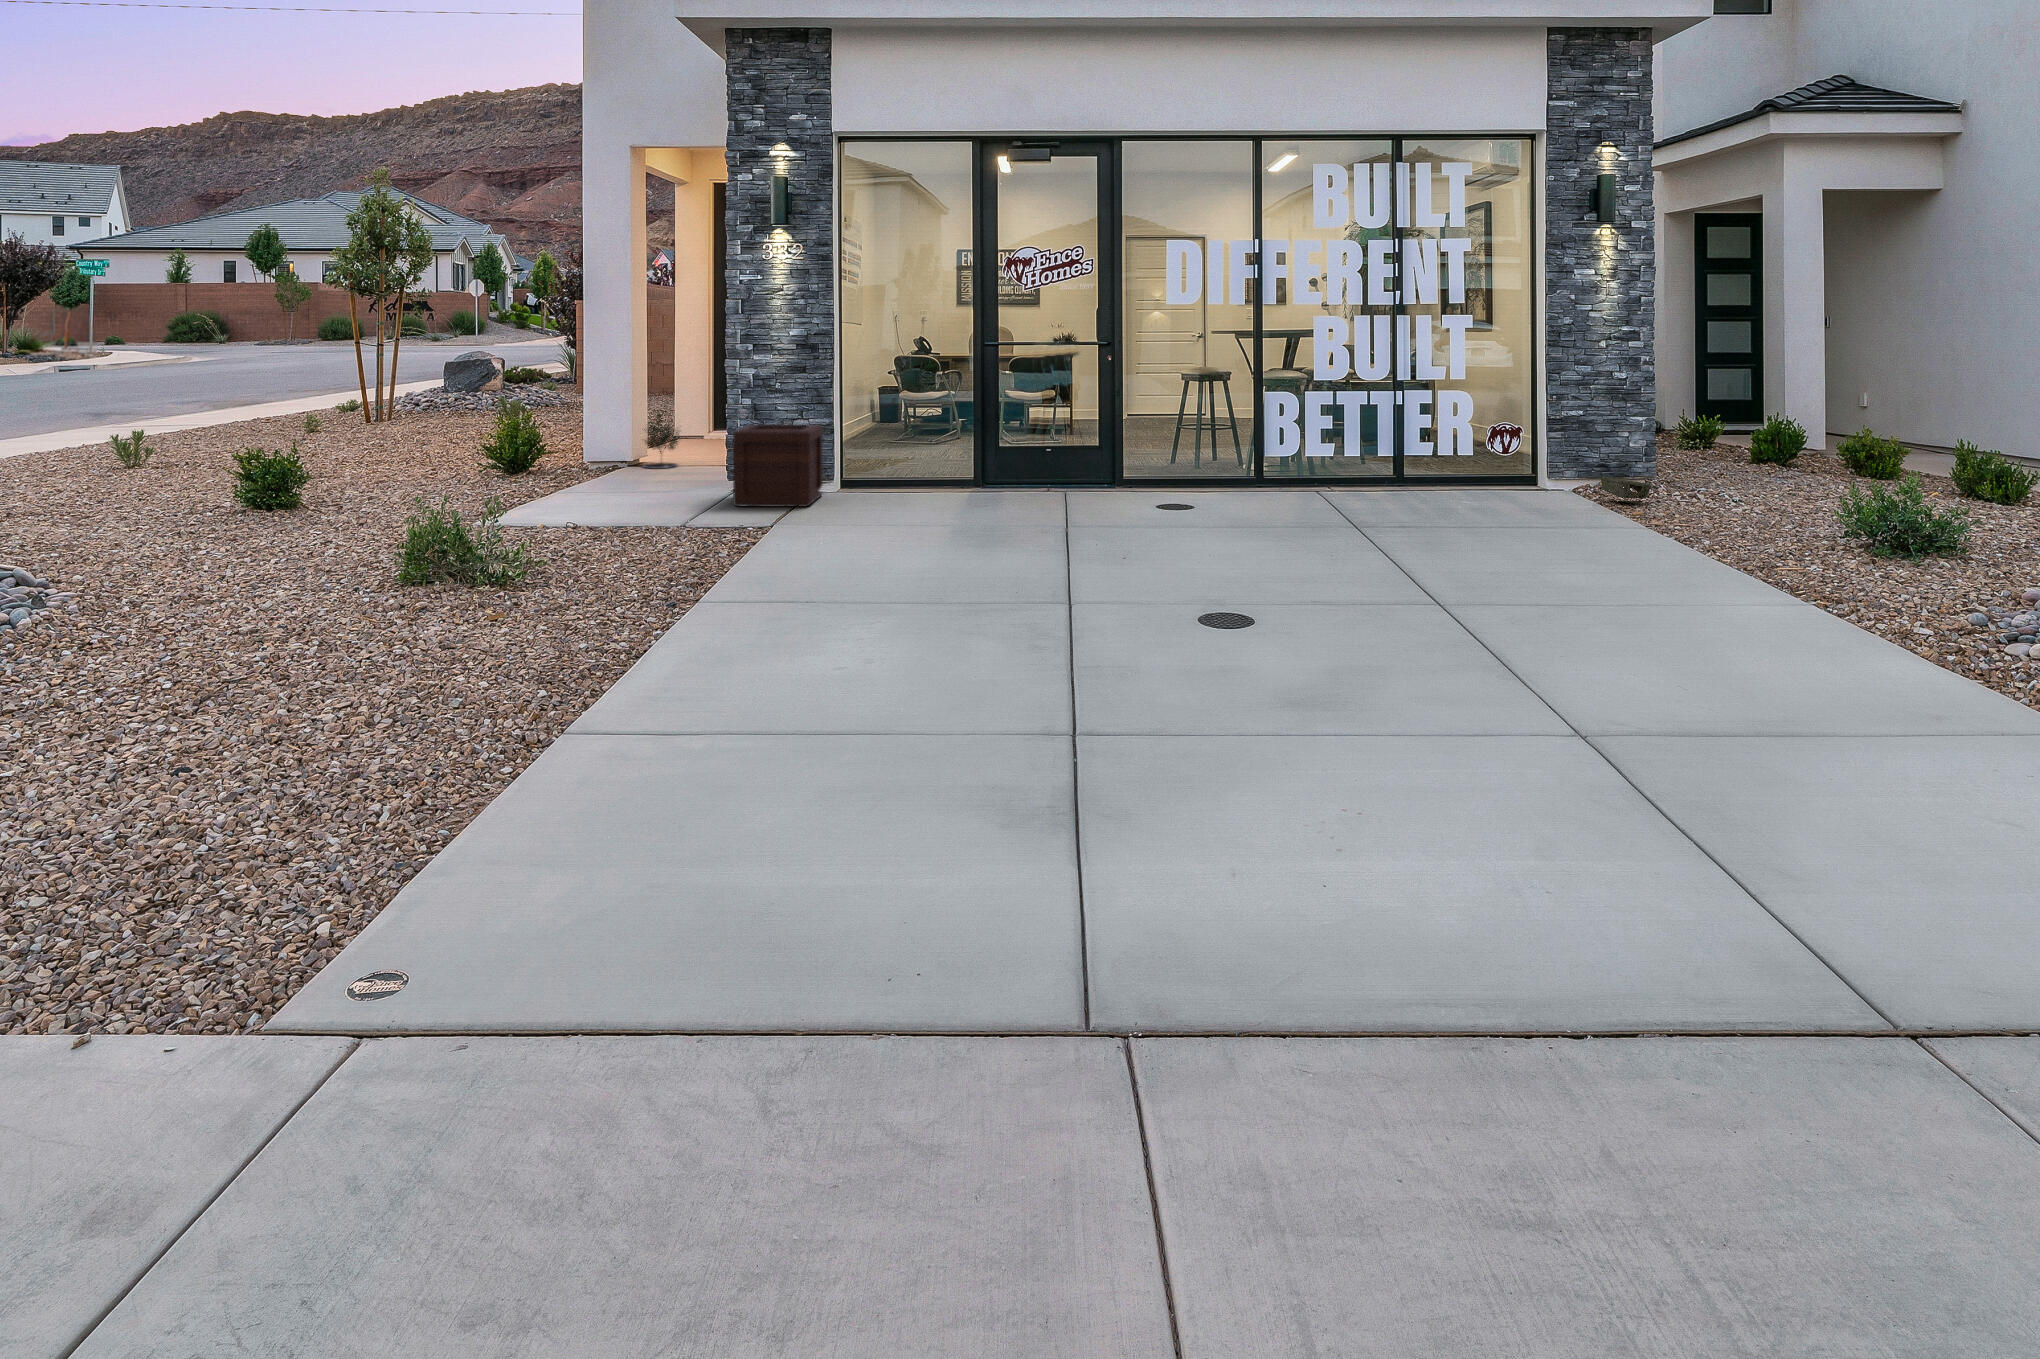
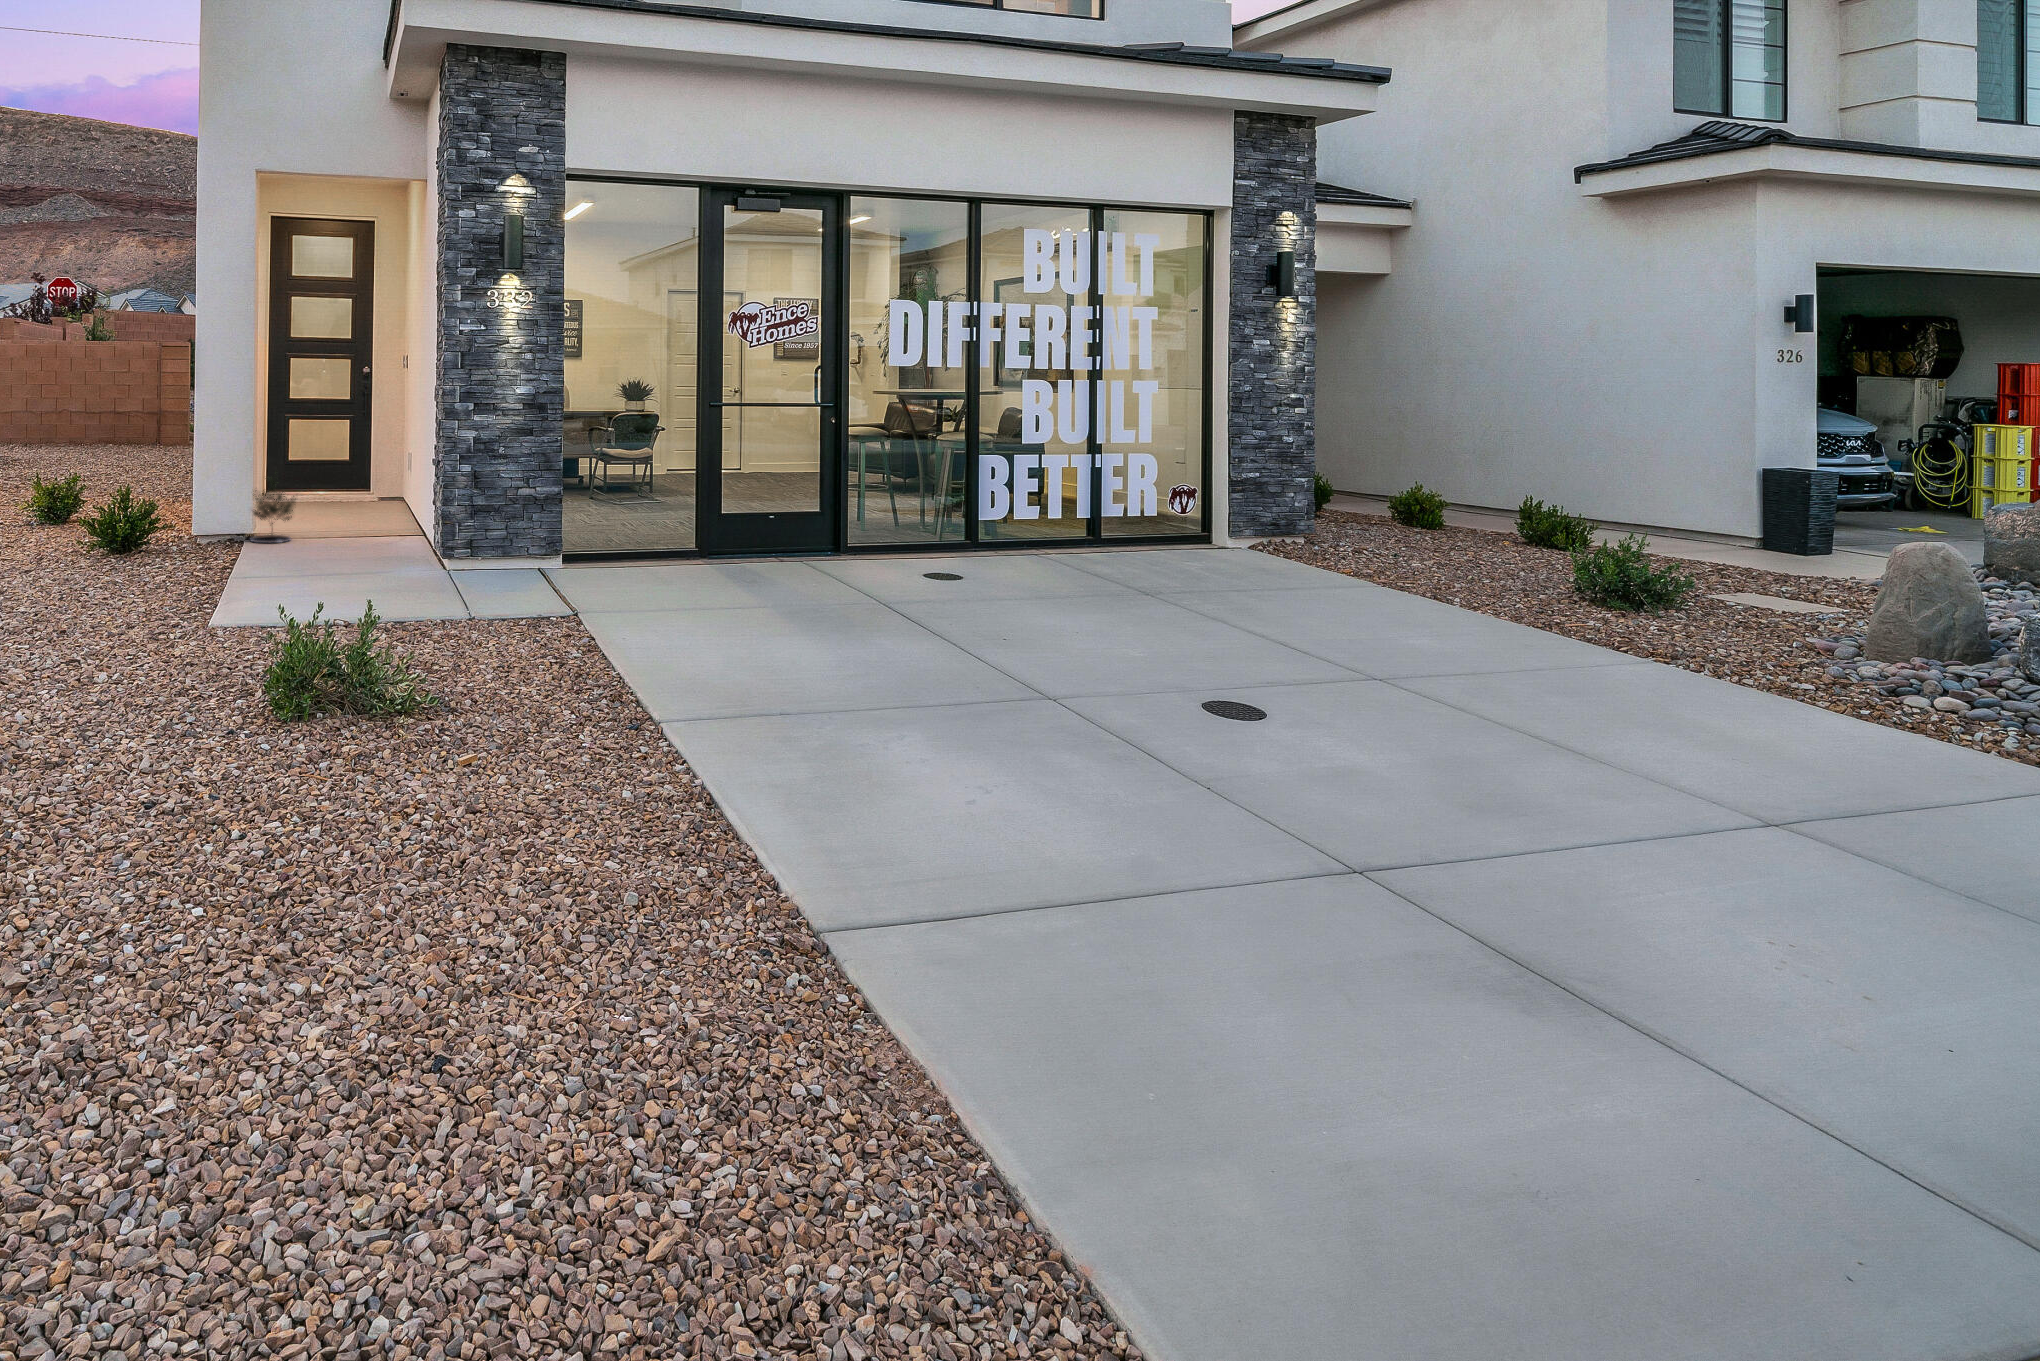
wooden crate: present [733,425,823,507] -> none [465,494,567,592]
woven basket: present [1601,476,1651,504] -> none [1258,528,1312,554]

